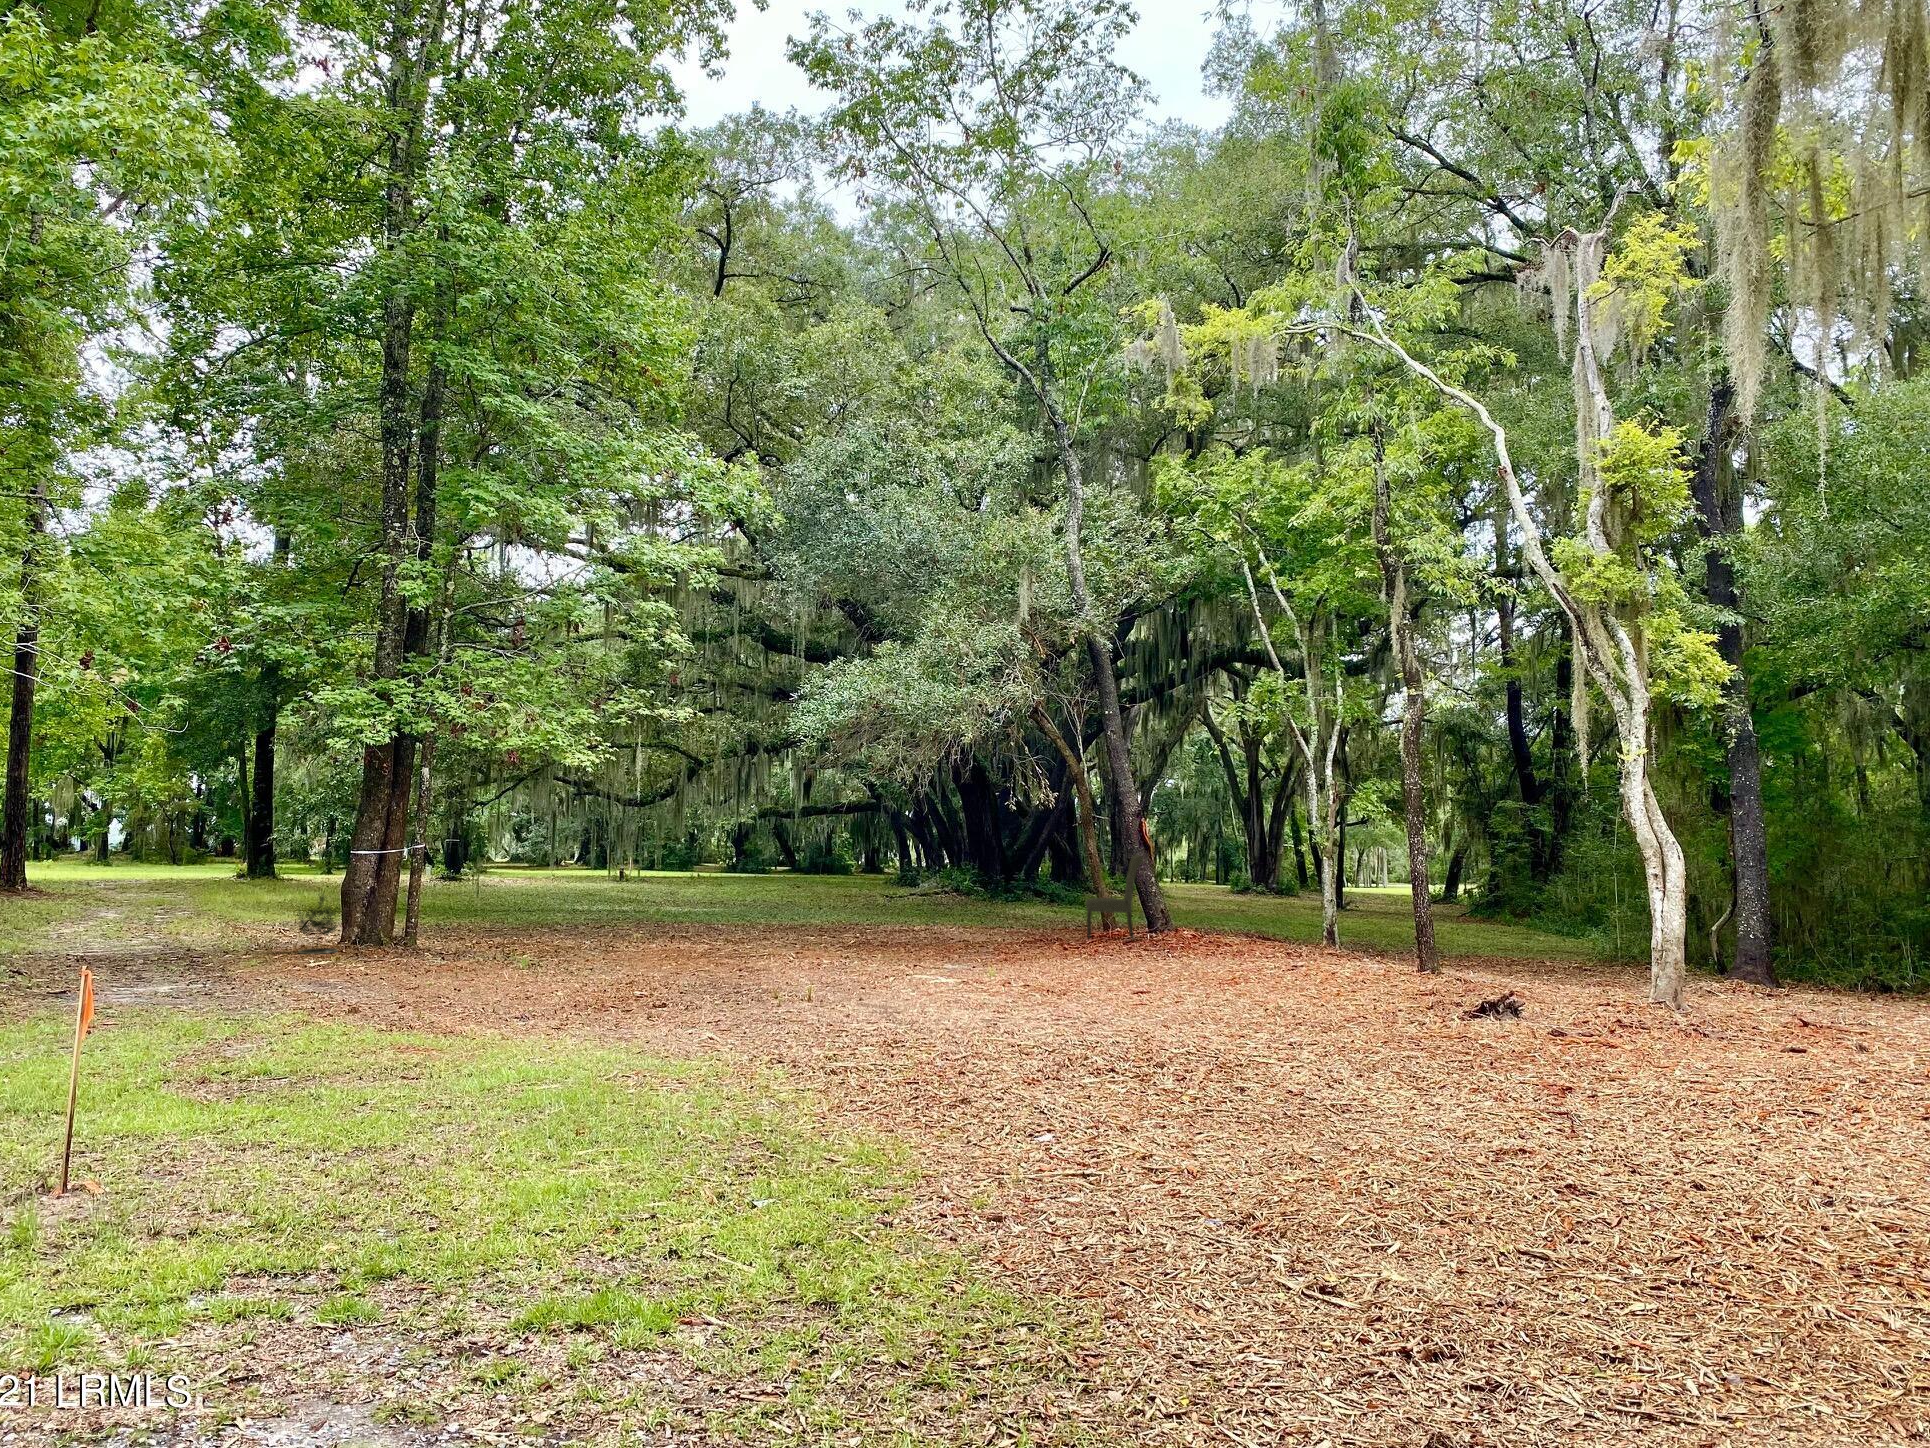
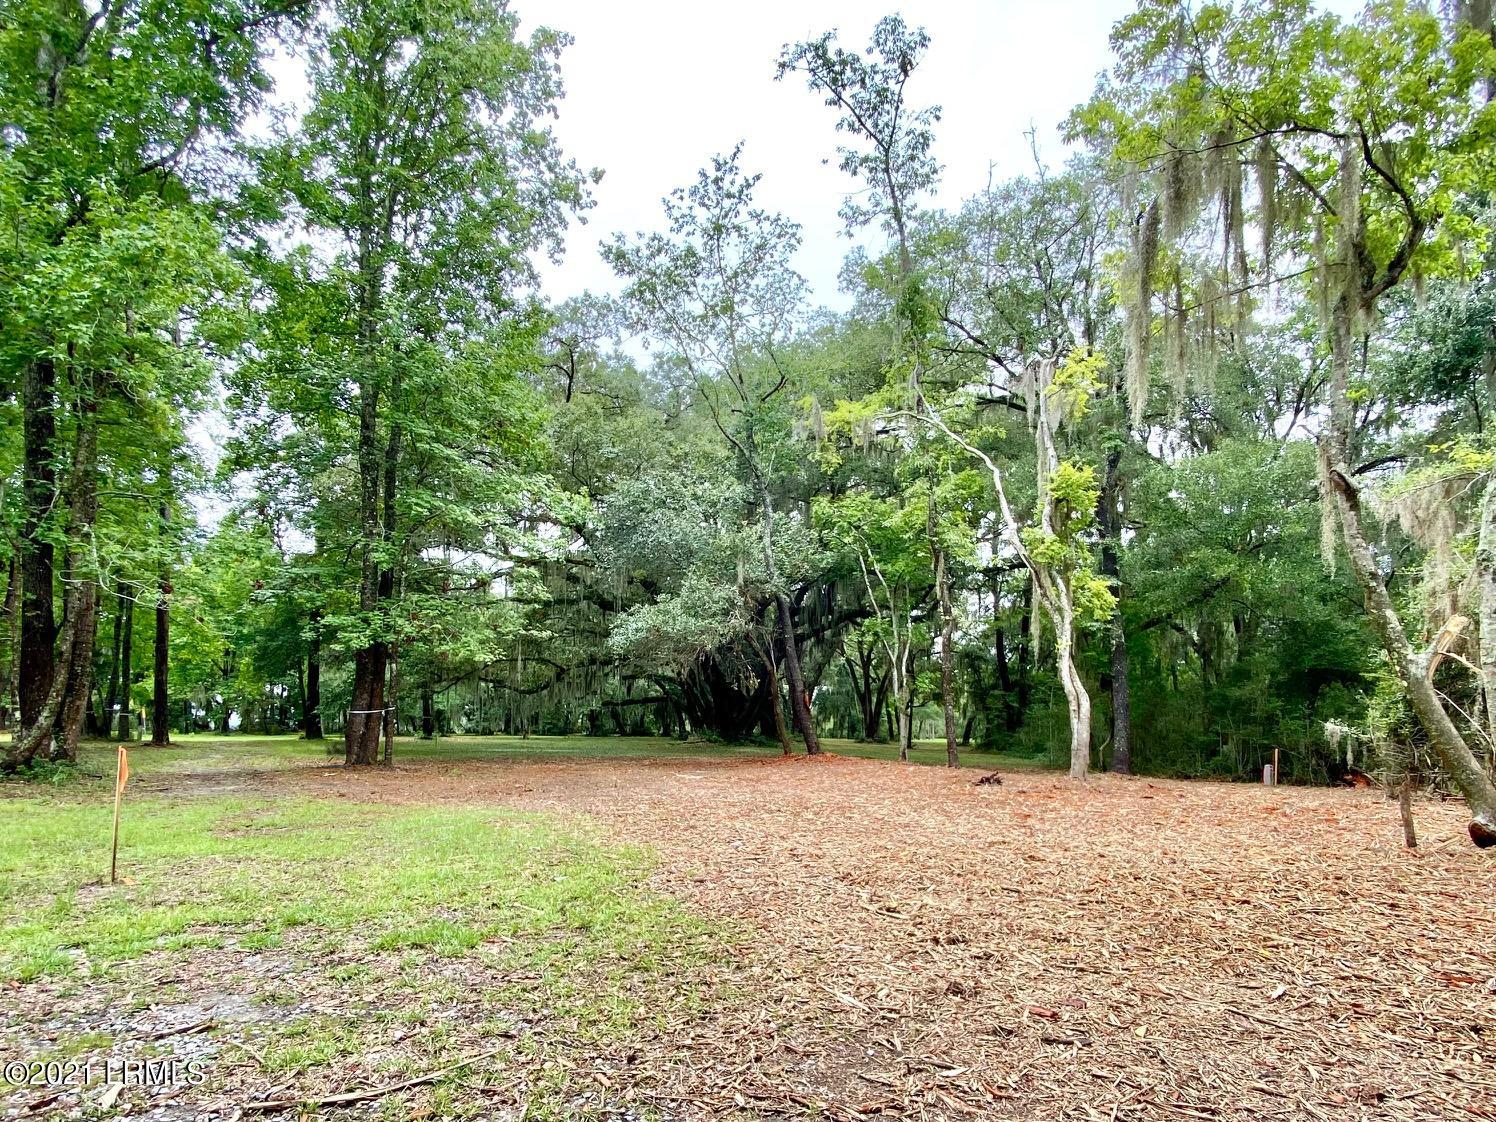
chair: present [1086,854,1144,940] -> none [780,713,811,760]

